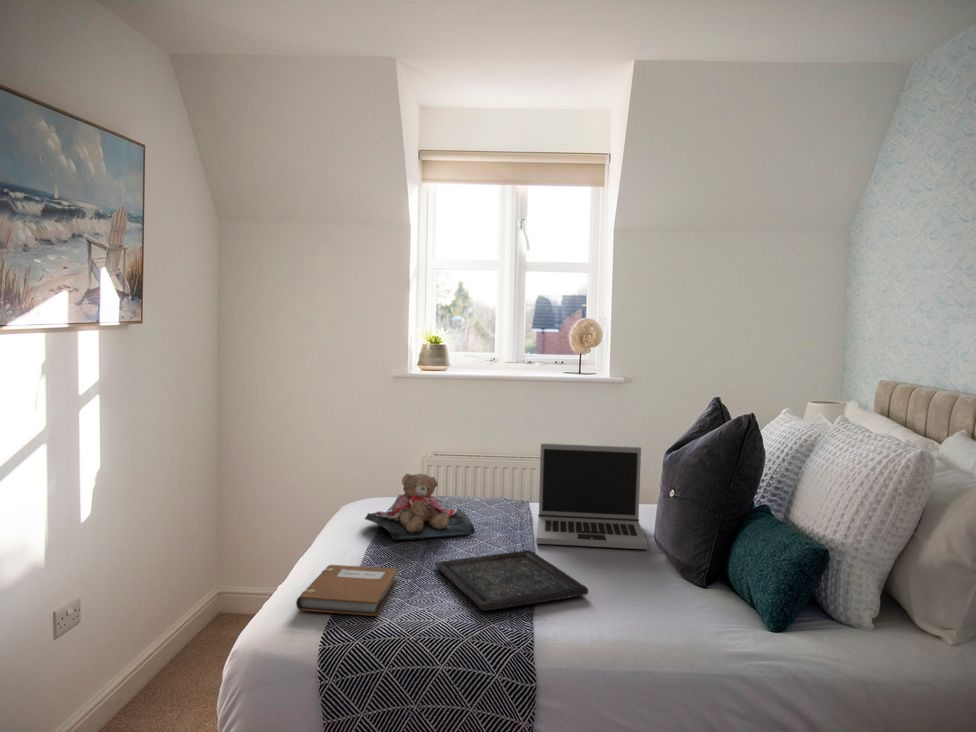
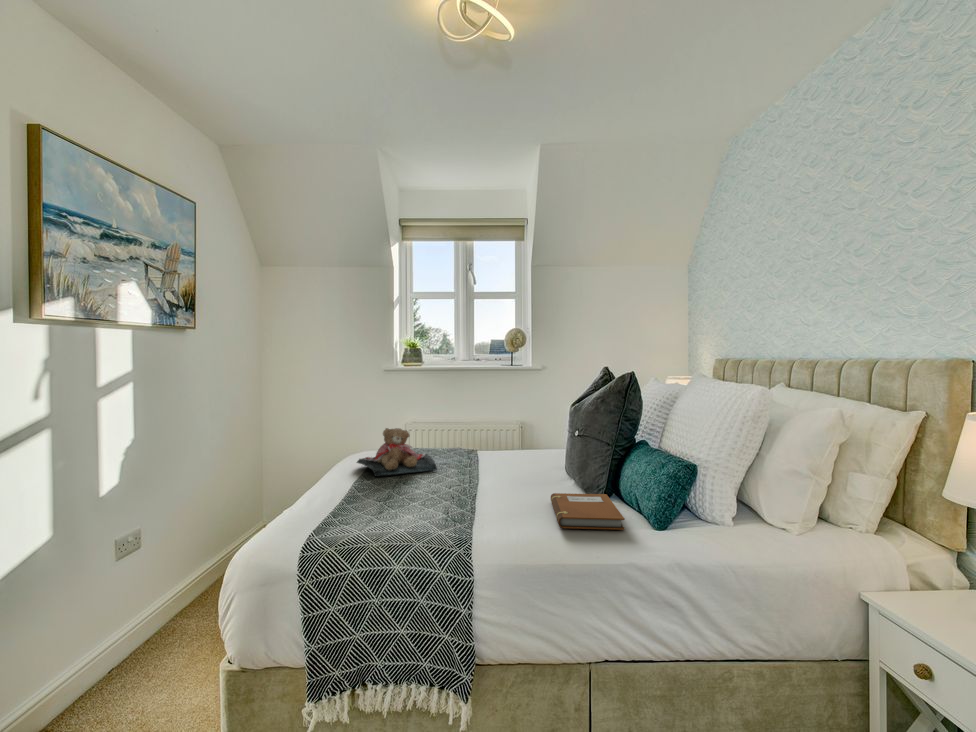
laptop: present [536,443,647,549] -> none [481,405,560,475]
tray: present [435,550,588,611] -> none [403,479,517,523]
notebook: present [296,565,398,616] -> present [551,493,625,530]

